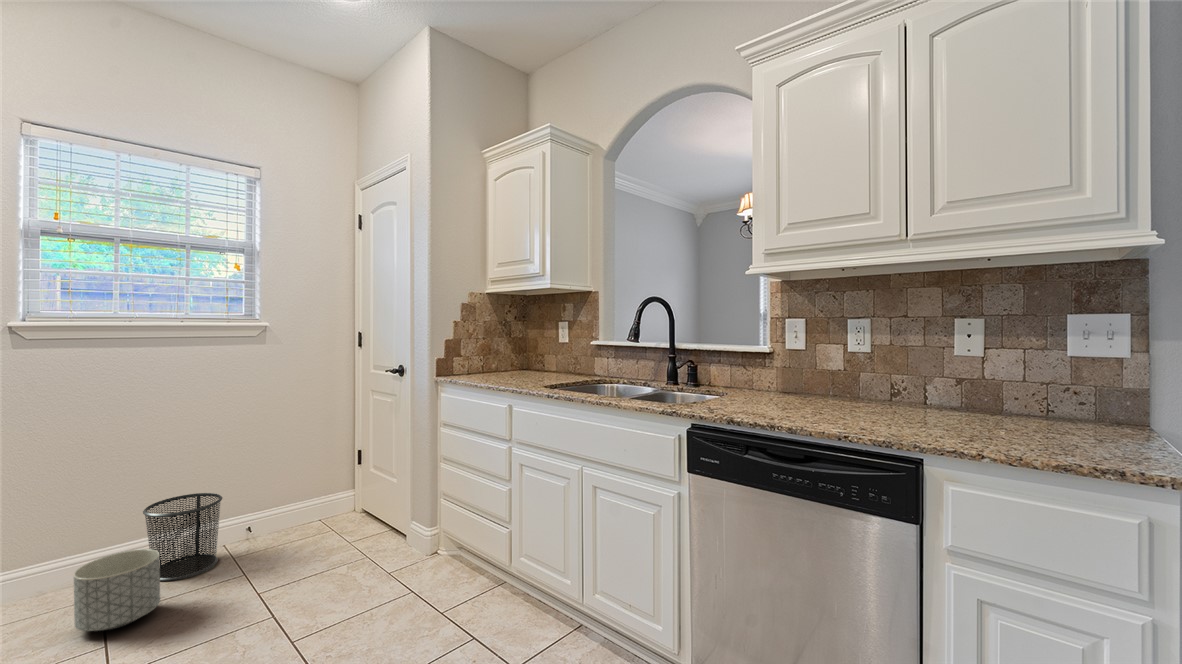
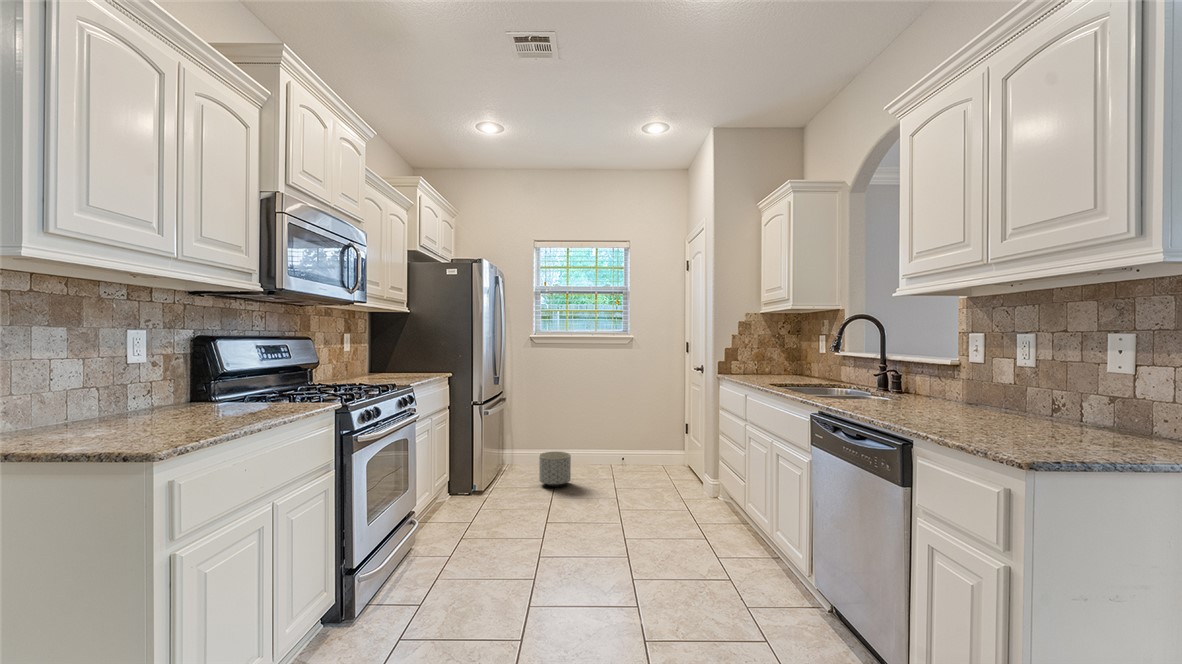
waste bin: present [143,493,222,581] -> none [570,432,604,476]

